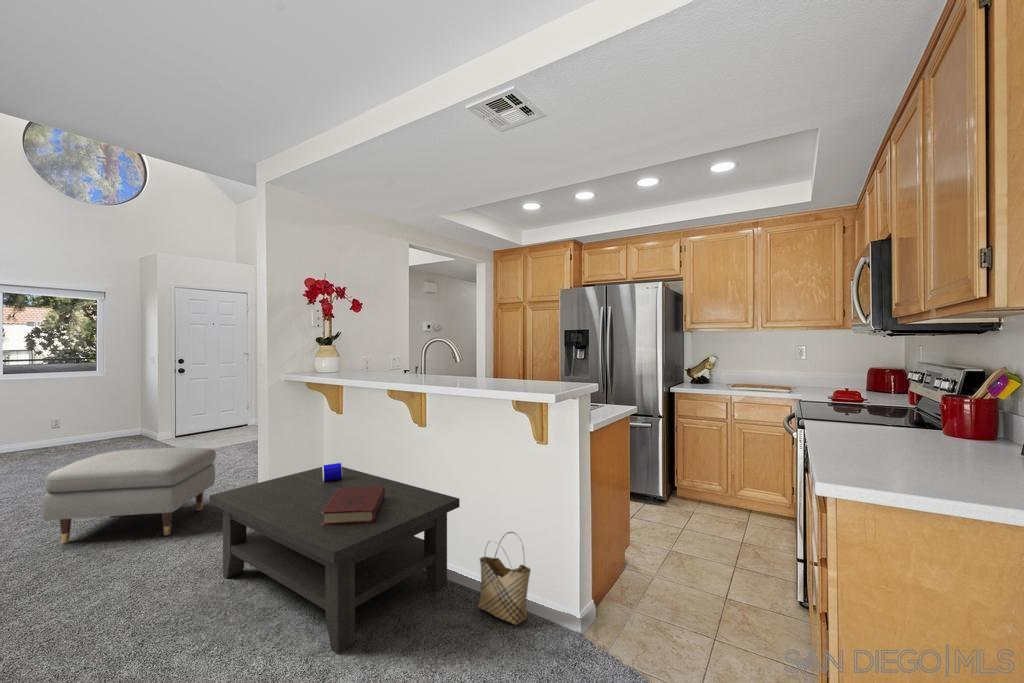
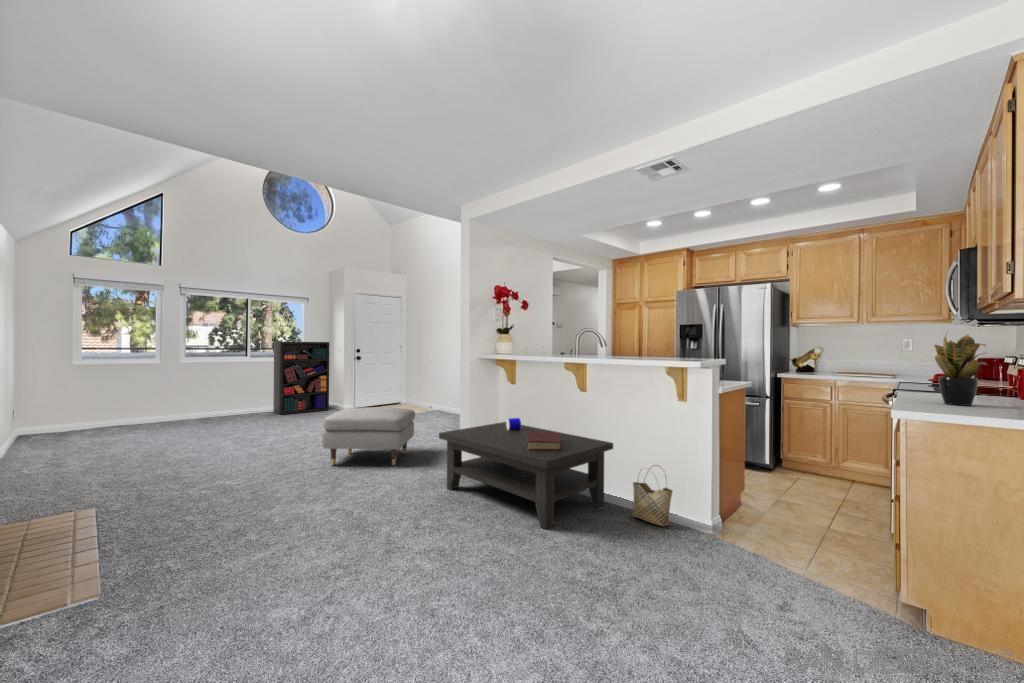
potted plant: none [850,345,947,459] -> present [935,334,987,406]
bookshelf: none [51,351,140,451] -> present [273,342,329,415]

